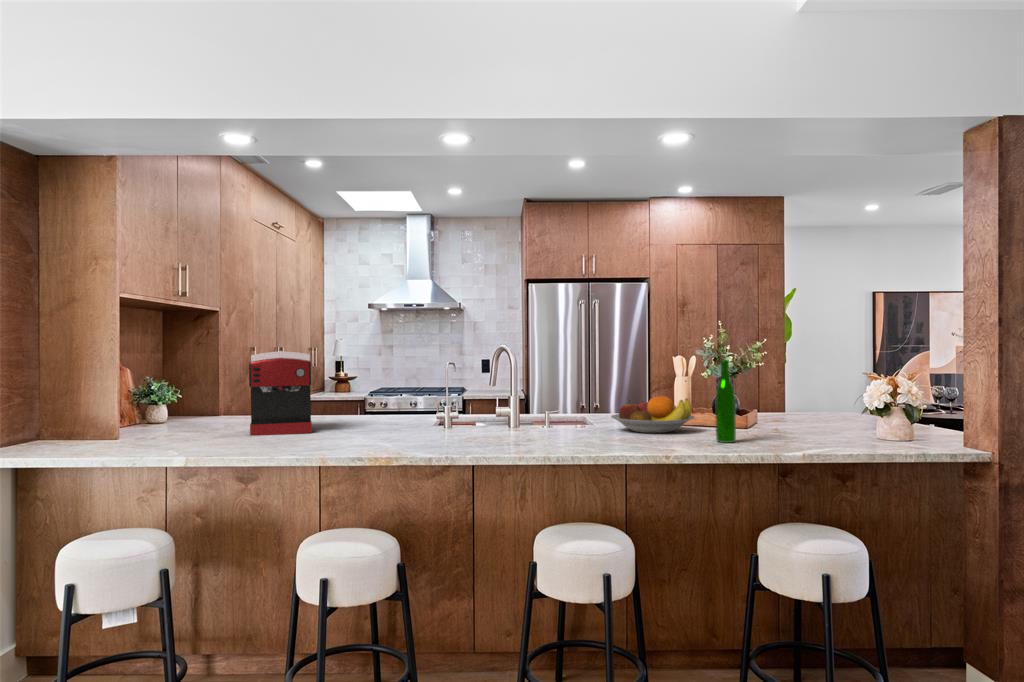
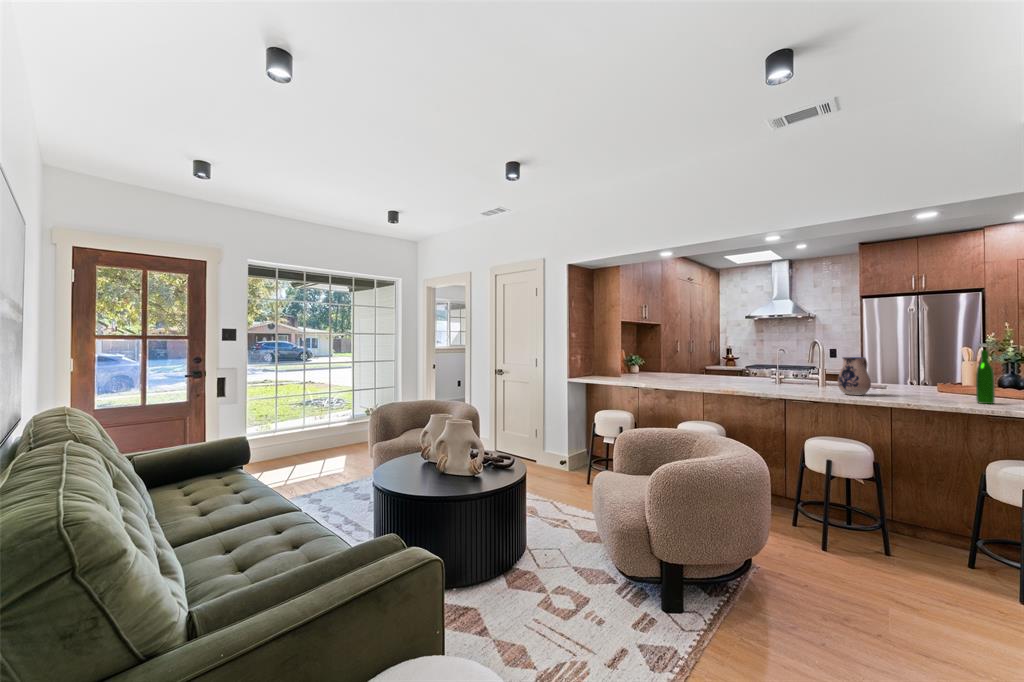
coffee maker: present [249,351,312,436] -> none [676,343,706,382]
ceramic pitcher: none [542,374,588,443] -> present [838,357,871,395]
fruit bowl: present [611,396,695,433] -> none [898,373,971,396]

